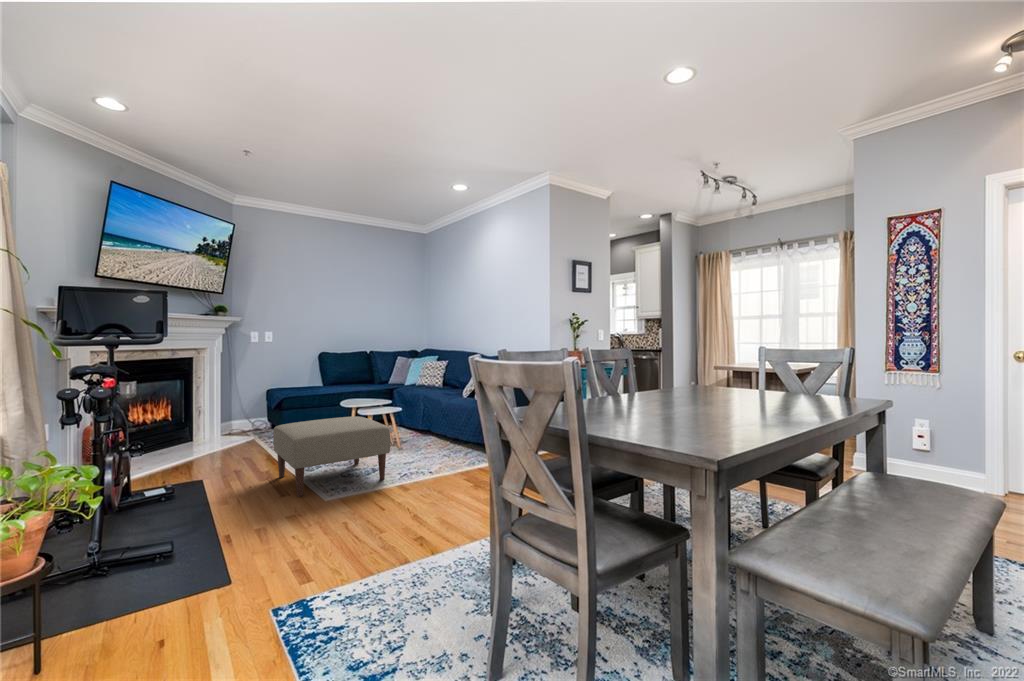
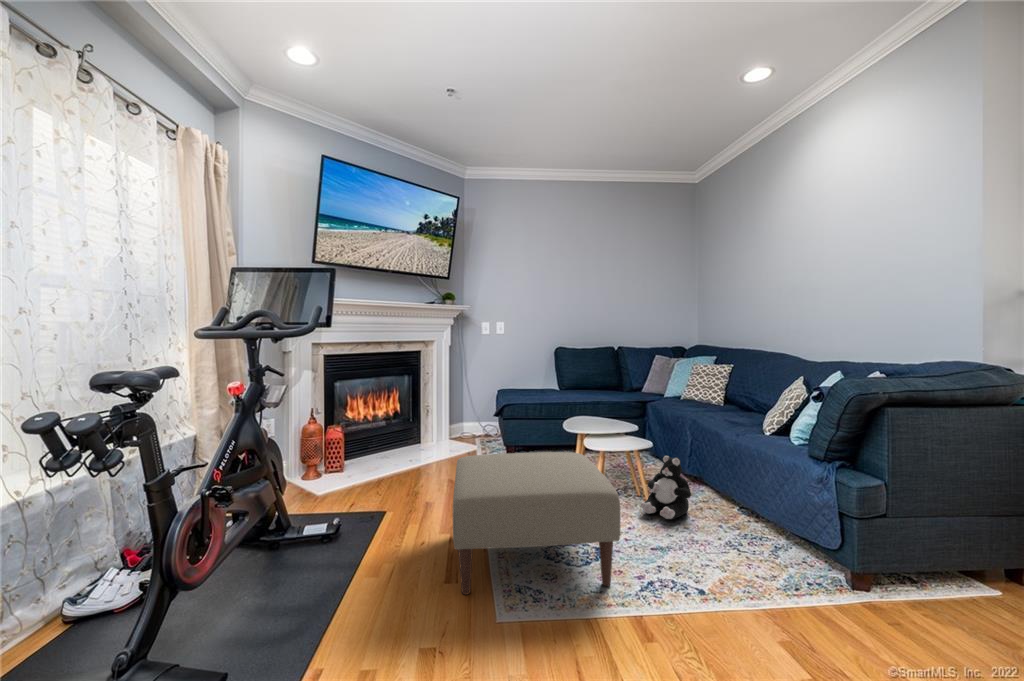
plush toy: none [395,416,424,452] -> present [641,455,691,519]

